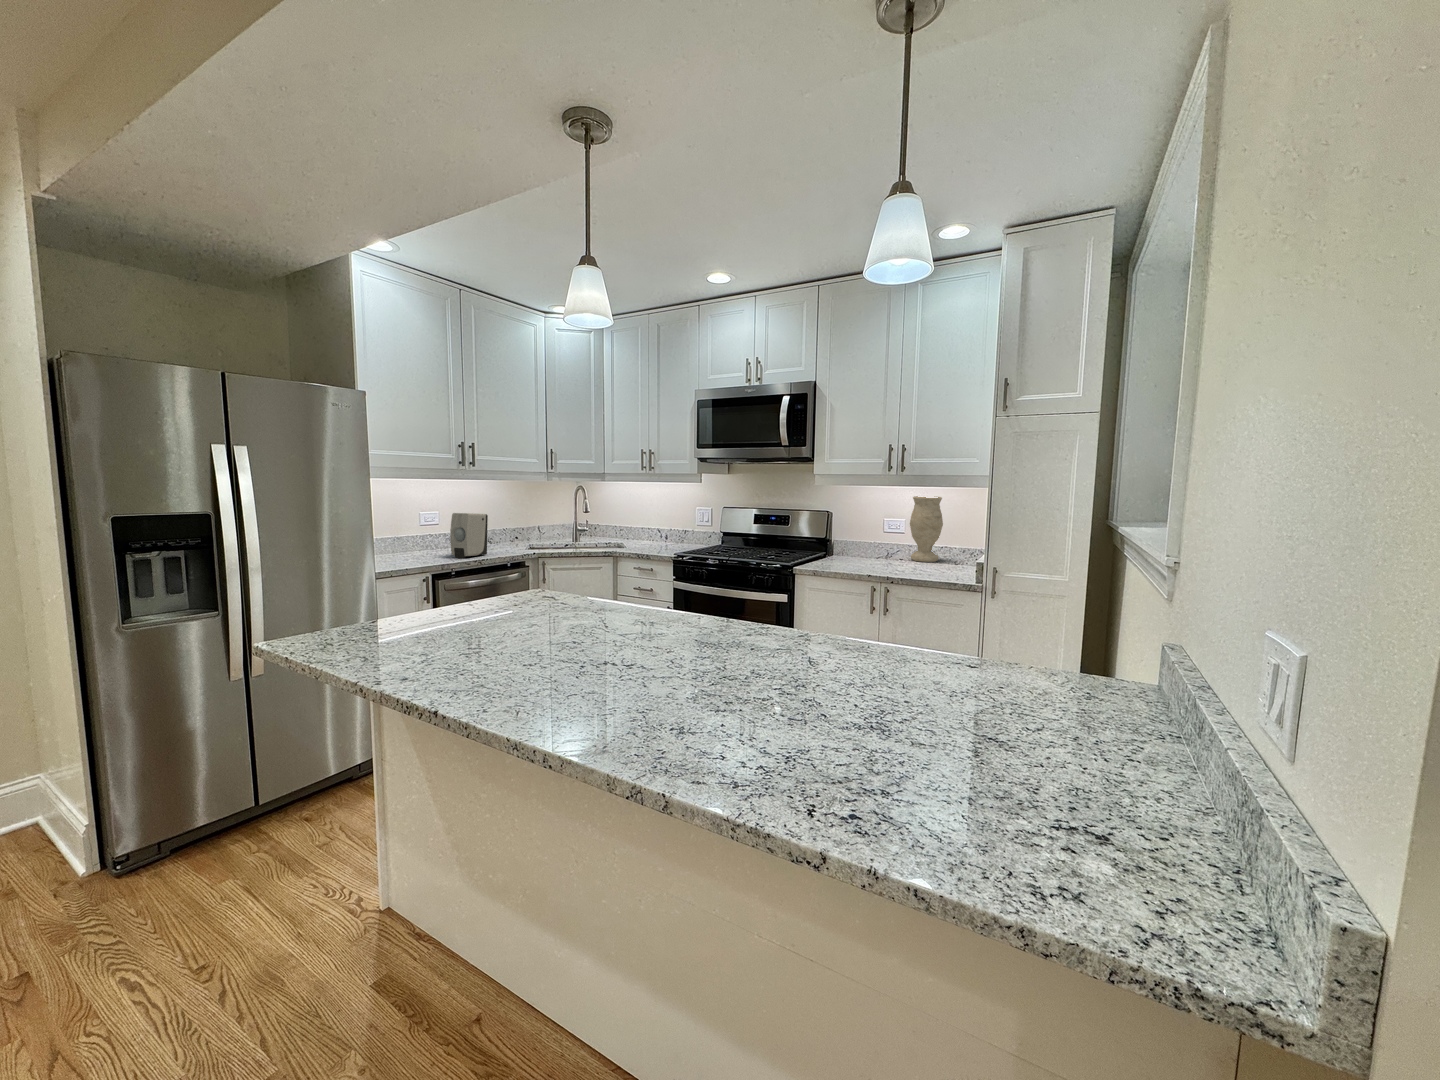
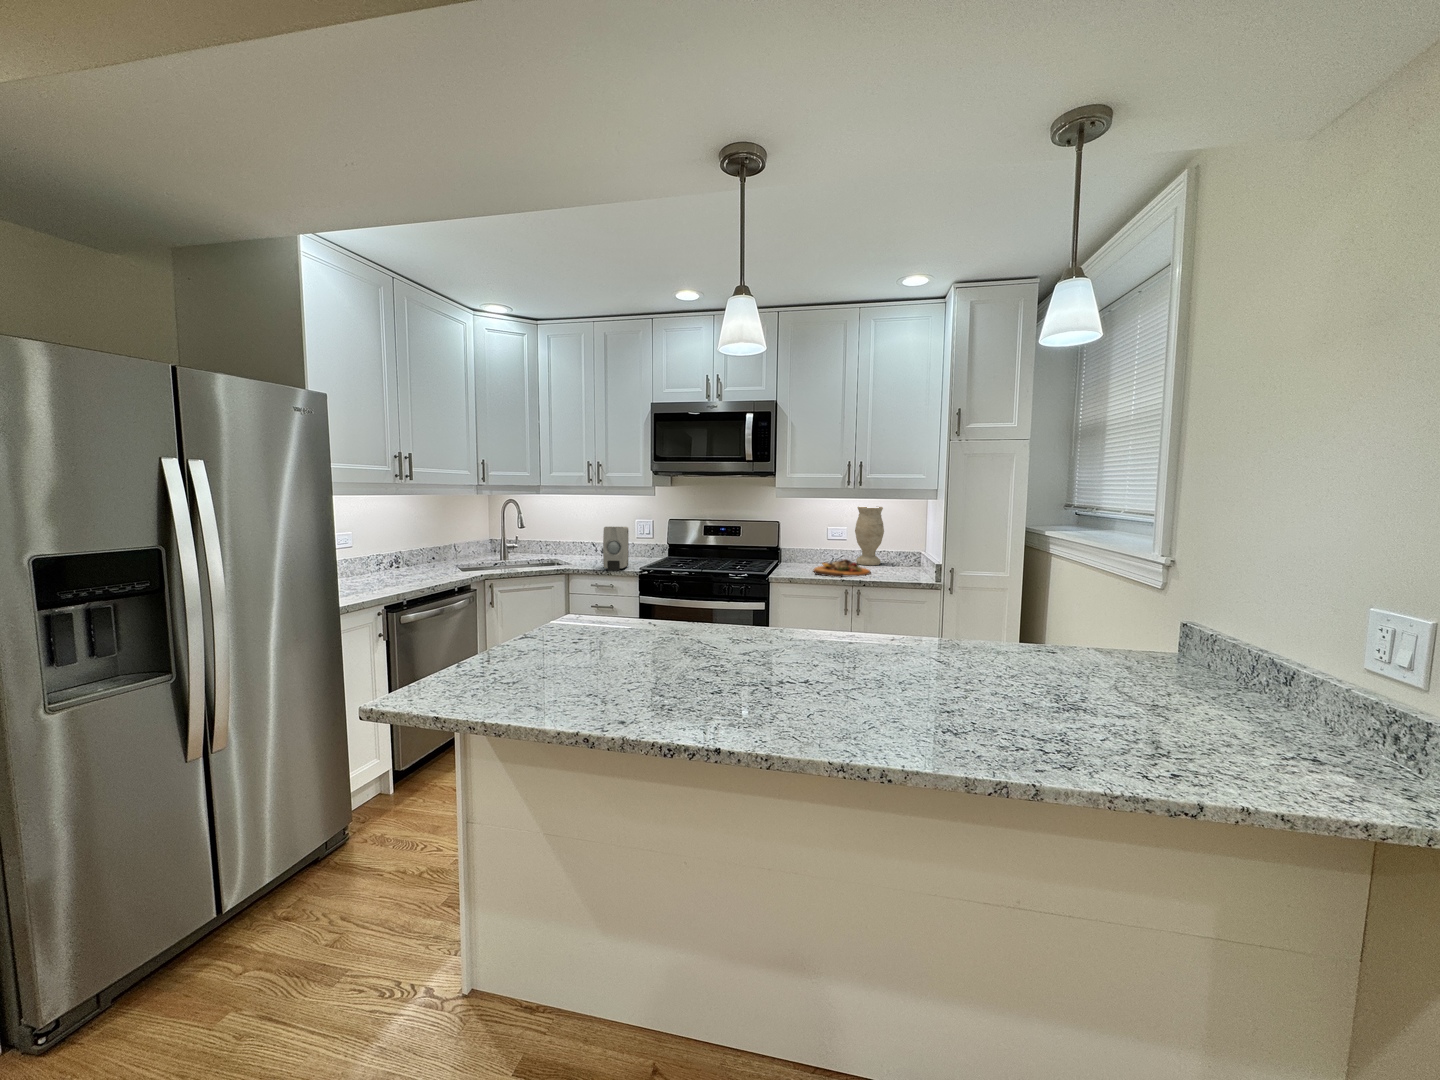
soap dispenser: present [450,513,488,558] -> present [603,527,629,571]
cutting board: none [844,553,912,572] -> present [814,559,871,578]

